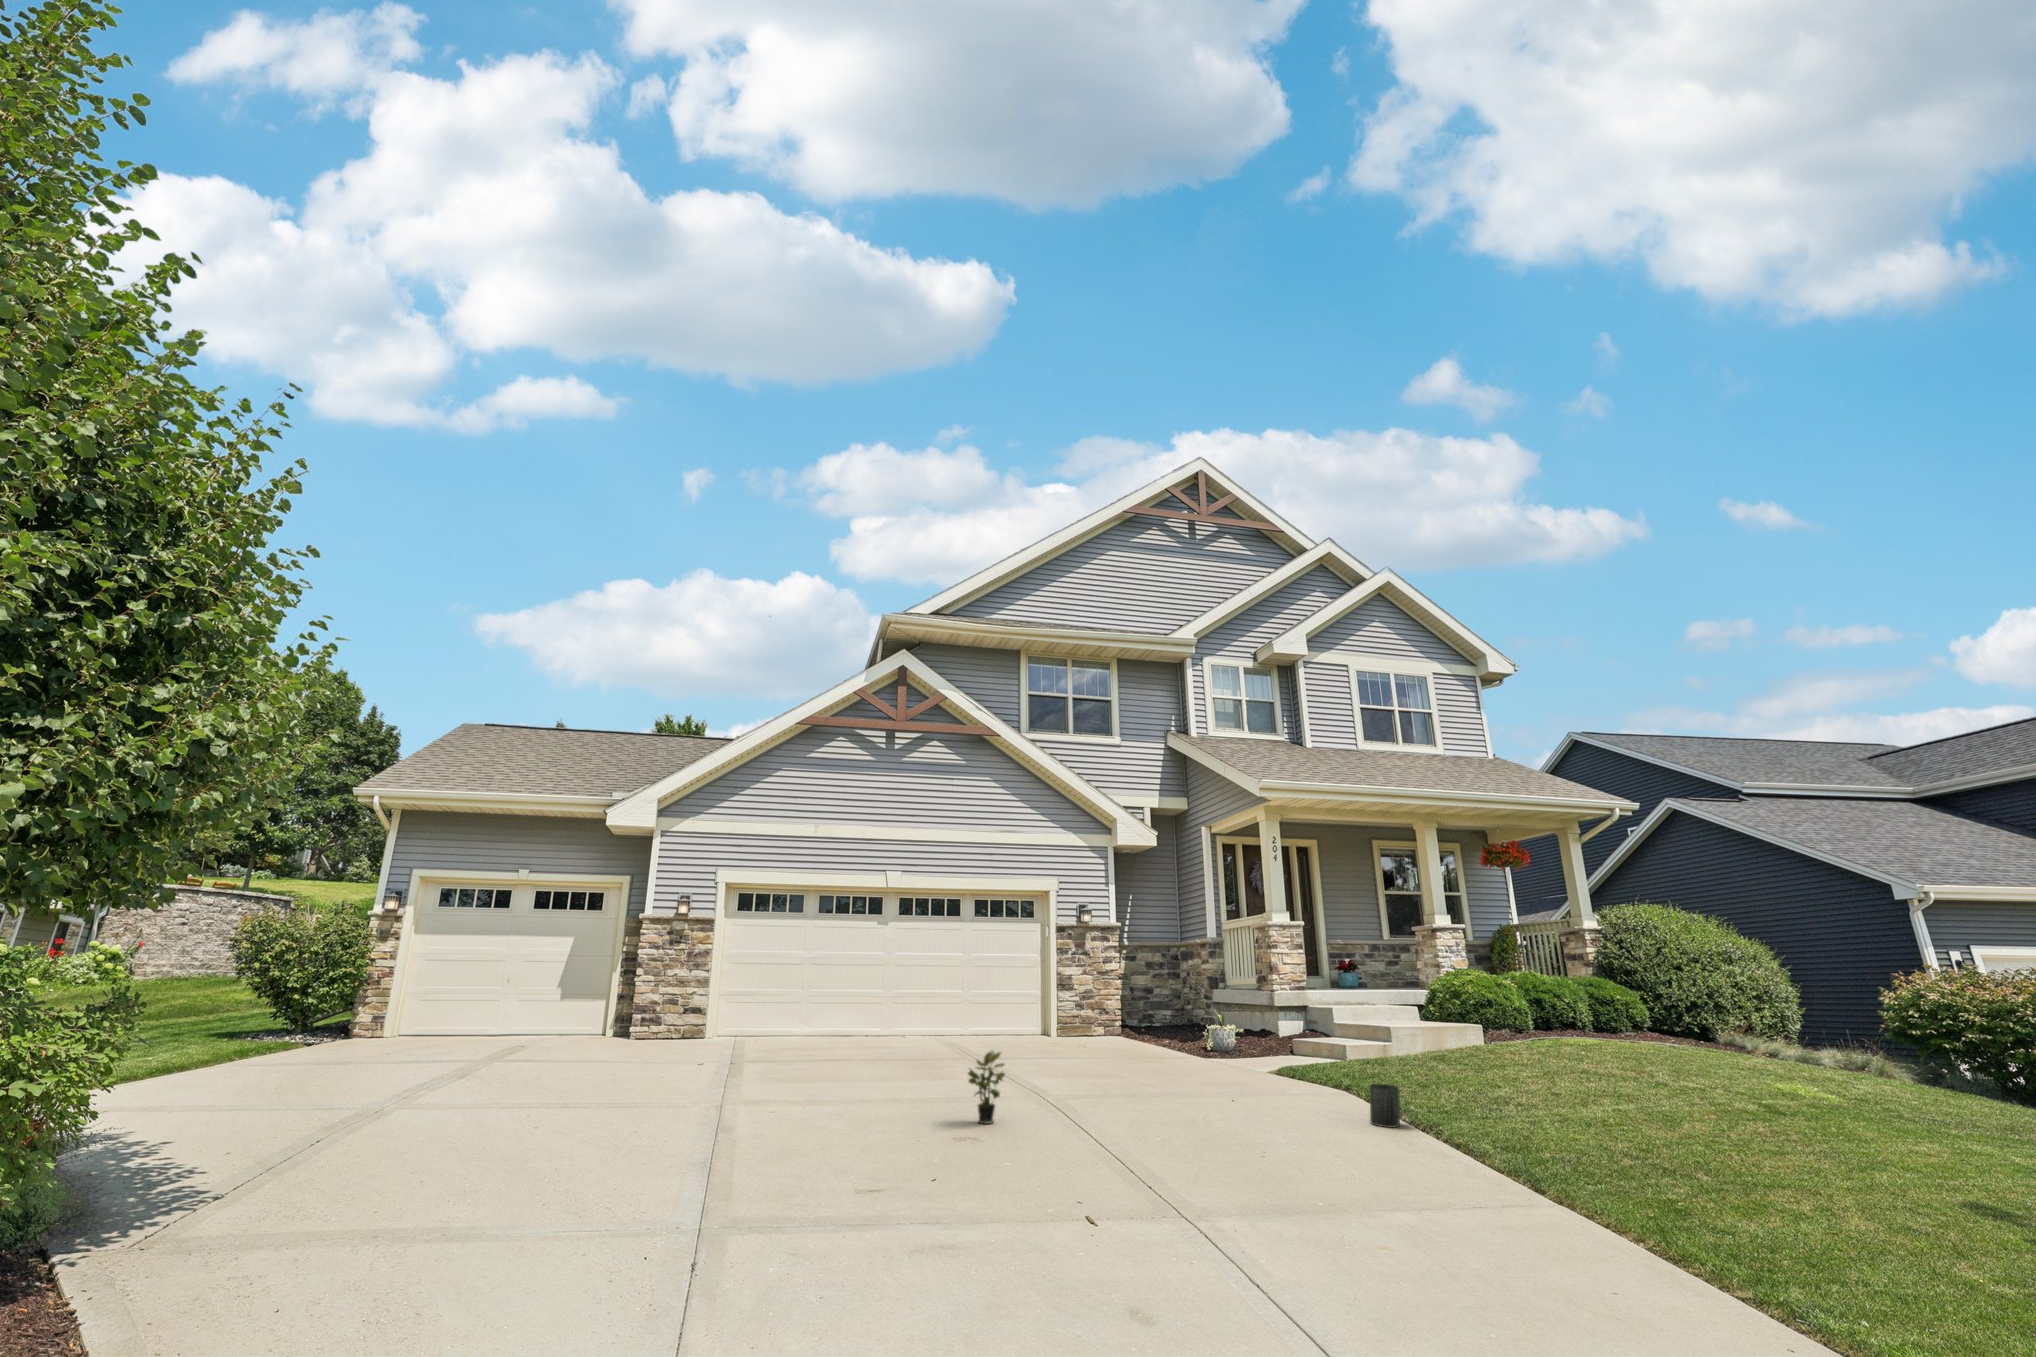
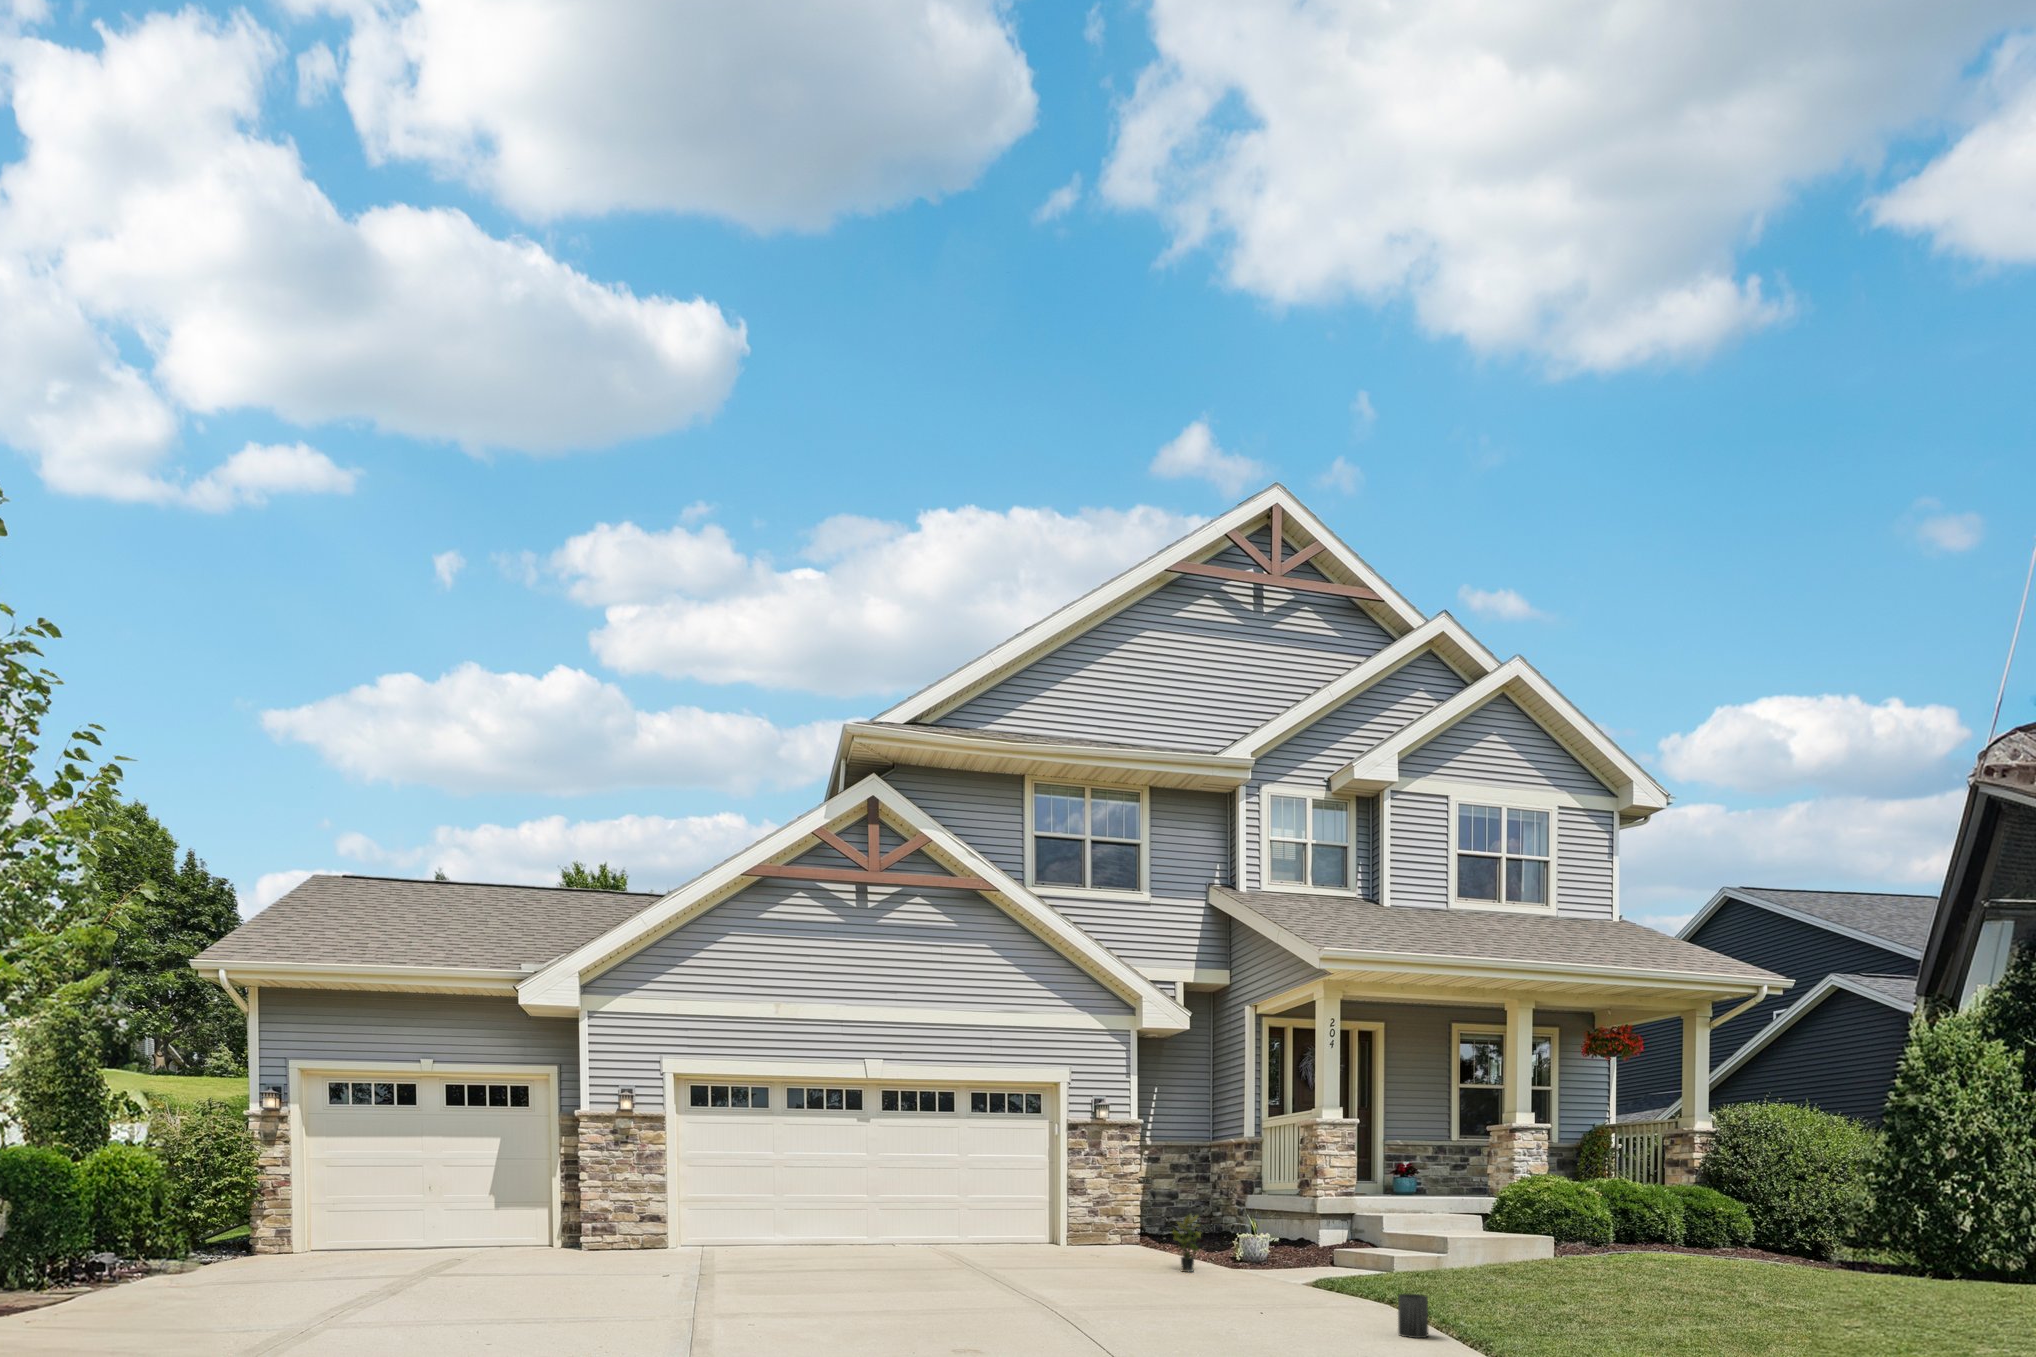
potted plant: present [968,1050,1005,1124] -> present [1172,1214,1201,1272]

